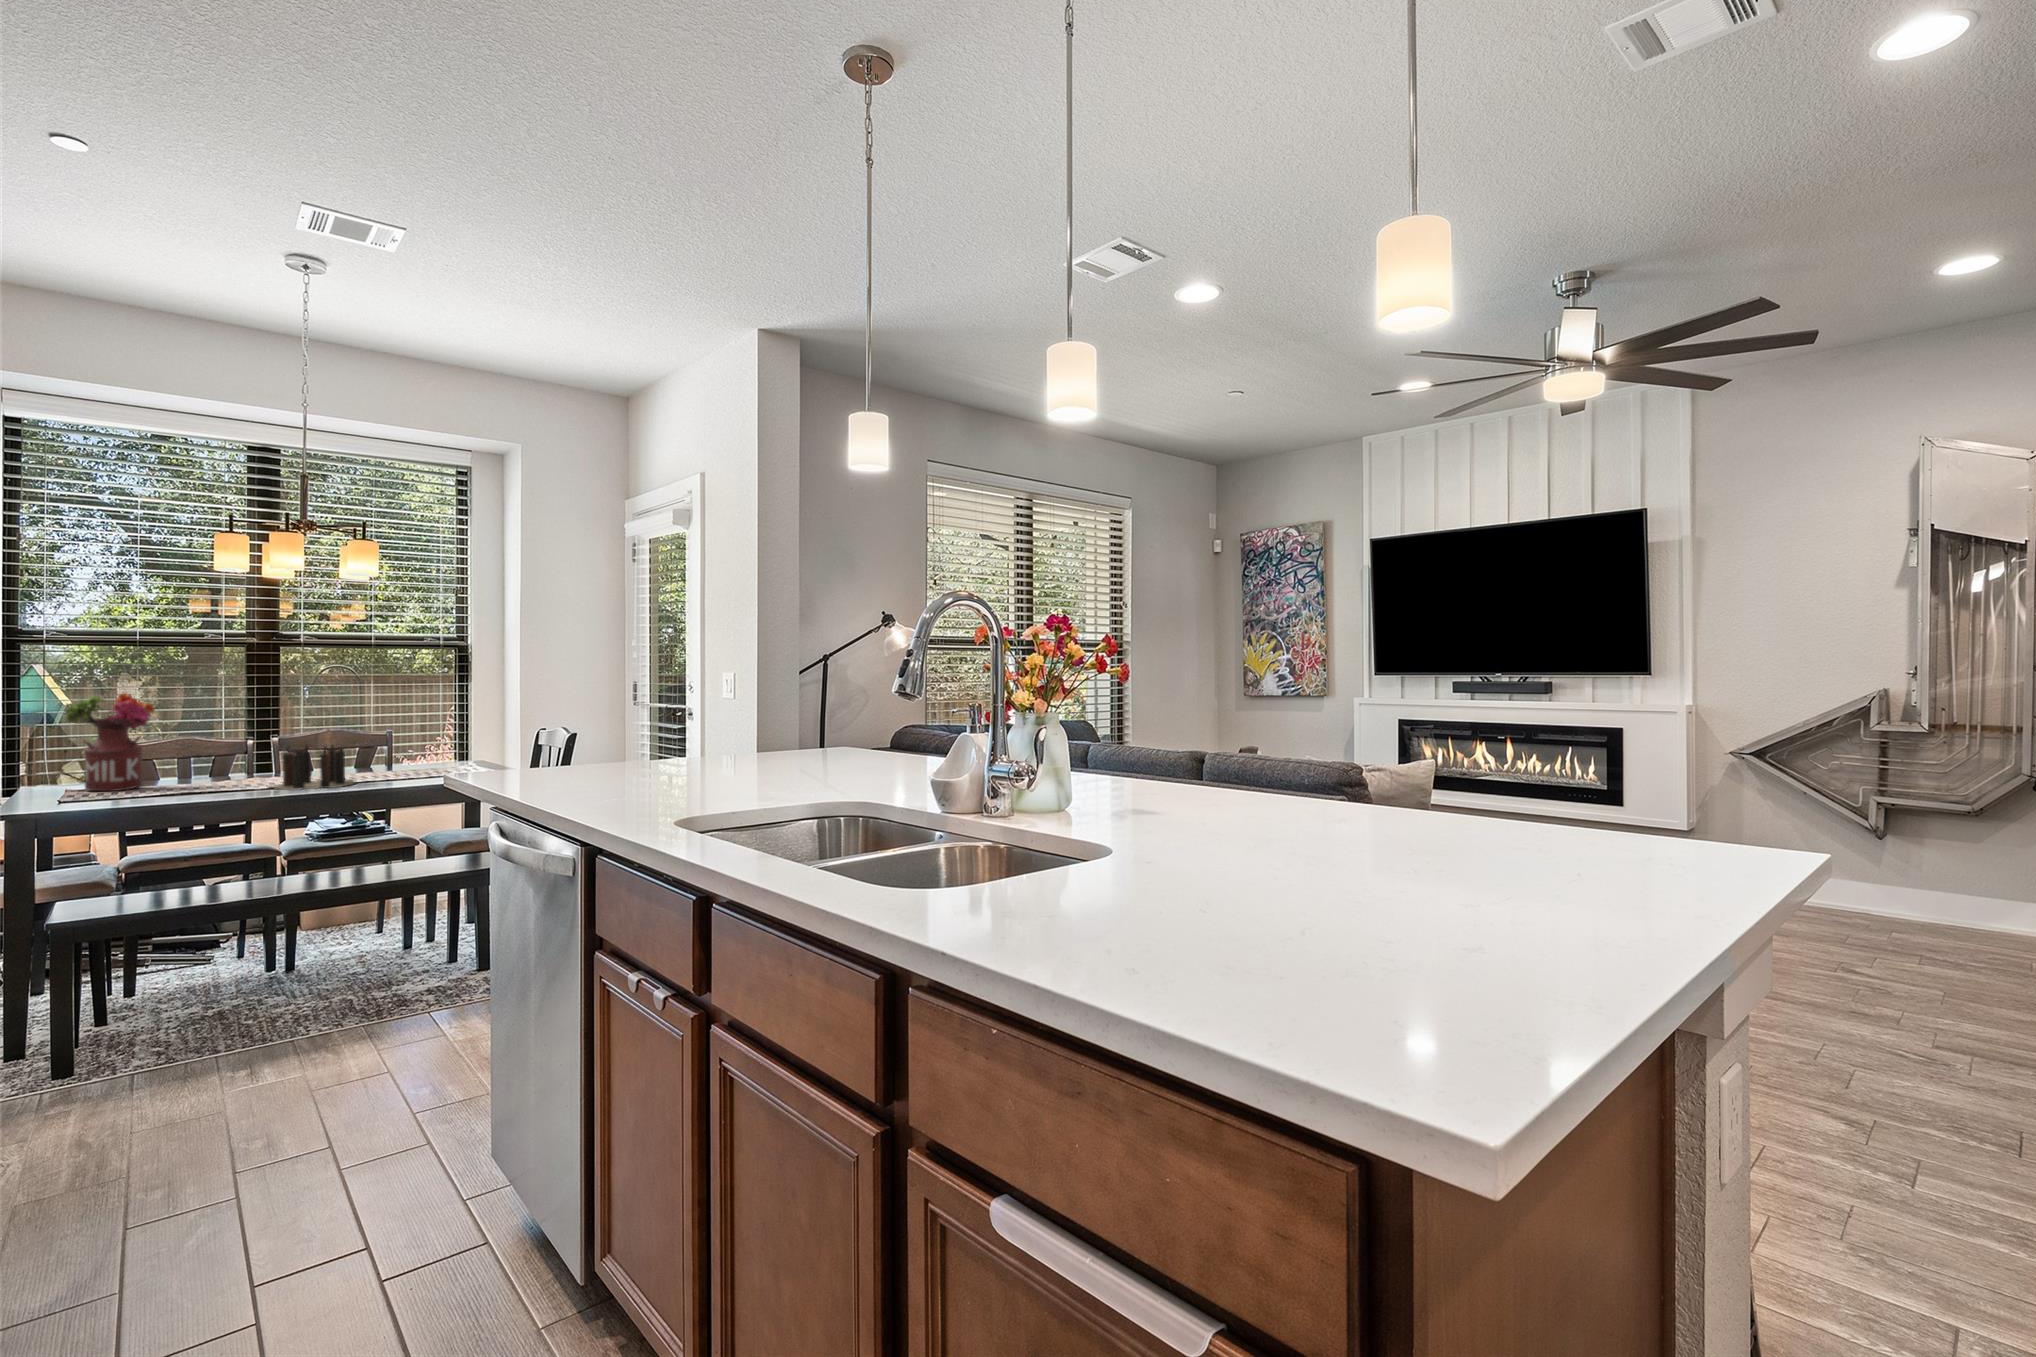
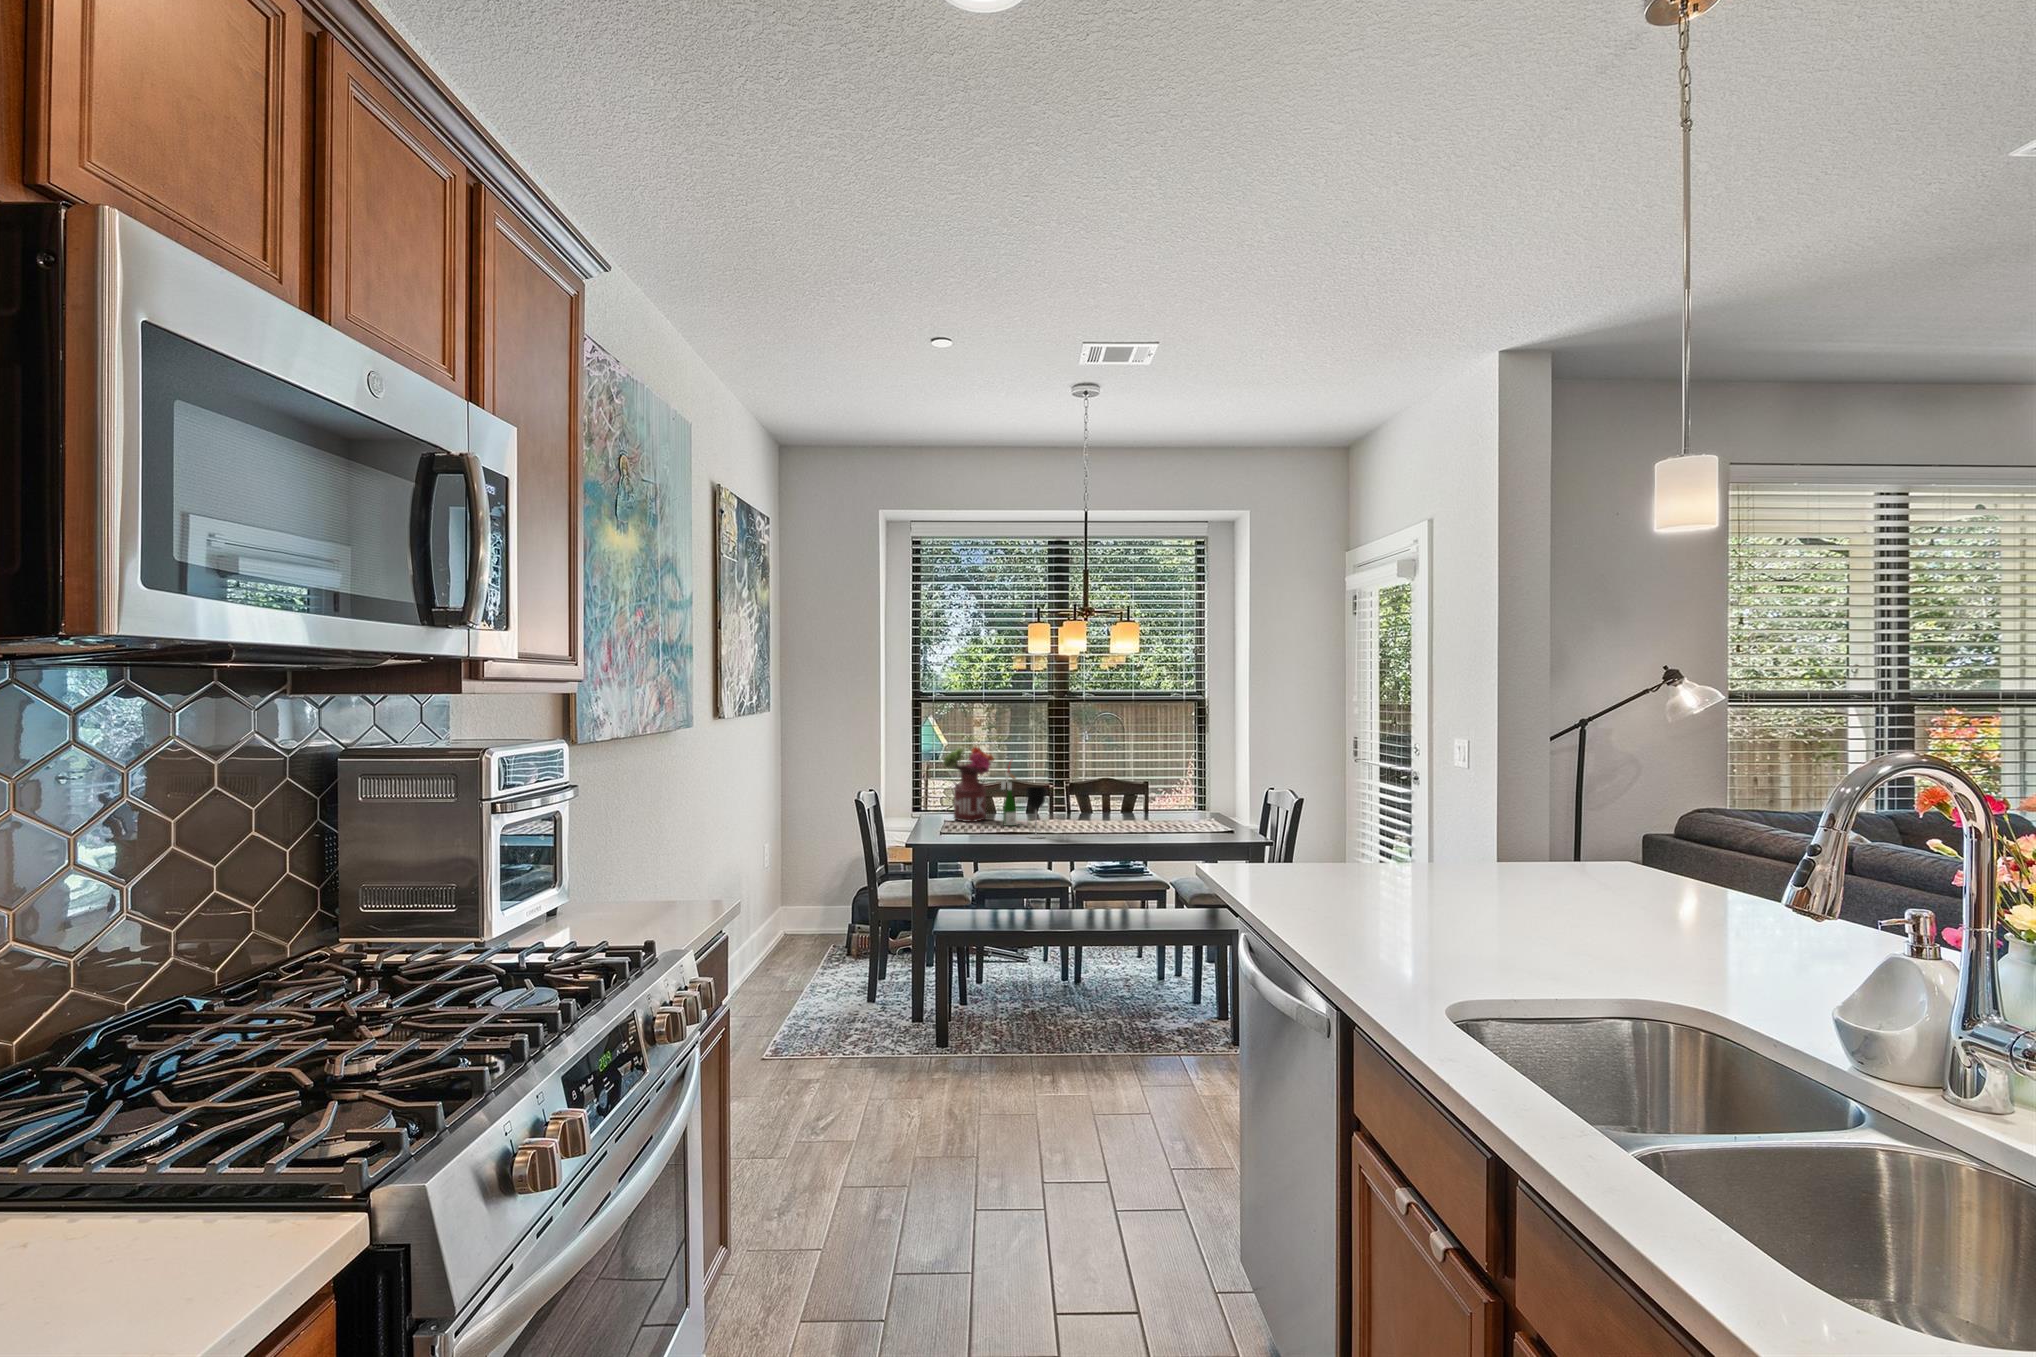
wine bottle: none [168,705,202,790] -> present [1001,764,1016,826]
wine glass: none [209,735,240,797] -> present [1026,787,1046,838]
candle: present [270,744,355,790] -> none [1059,794,1142,836]

